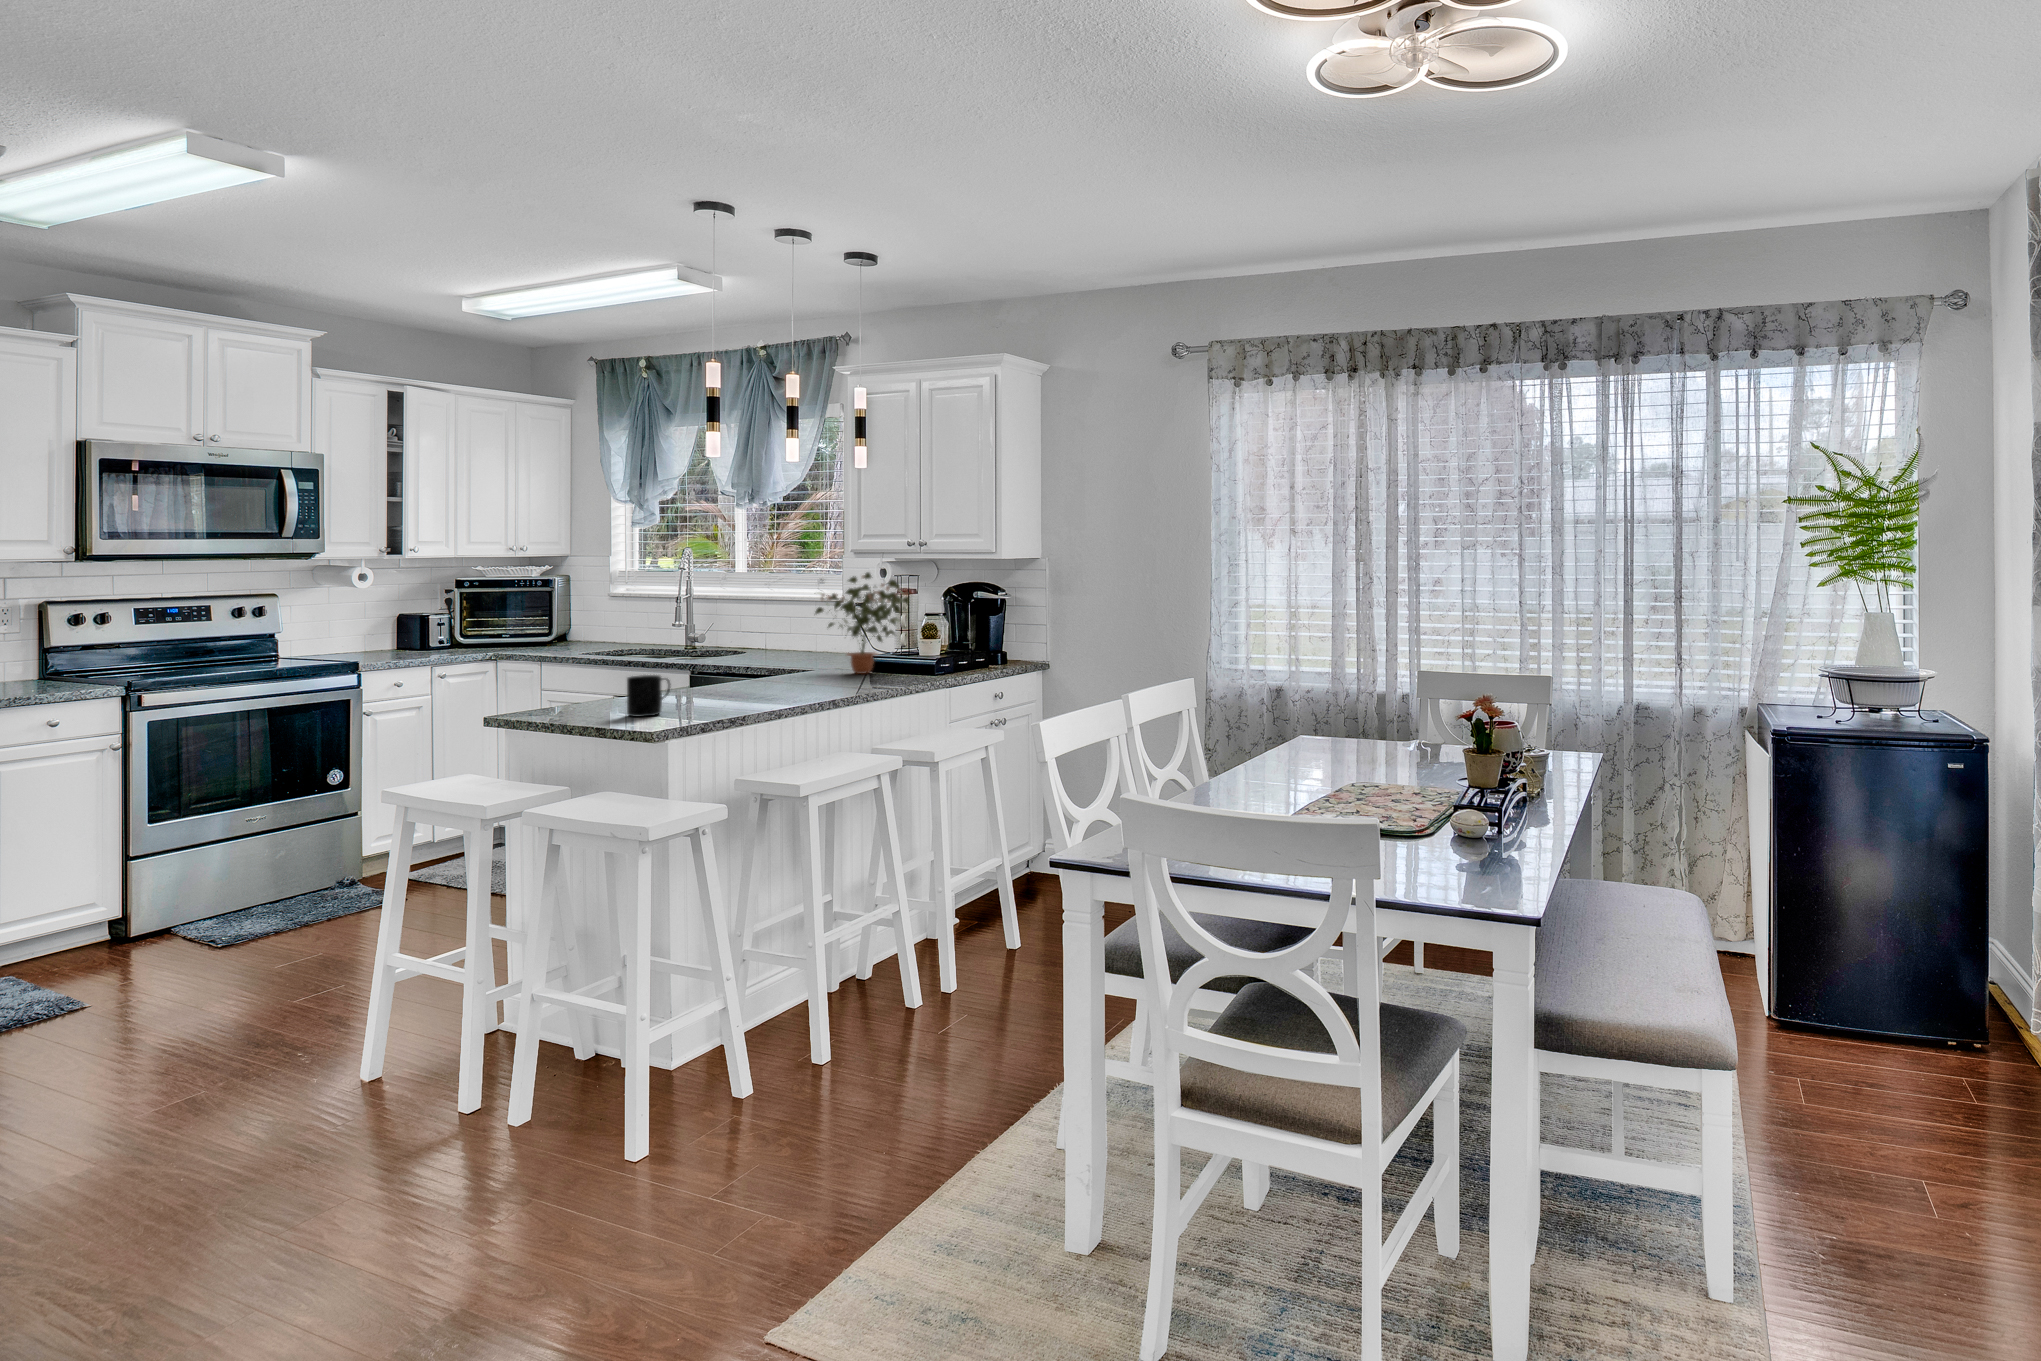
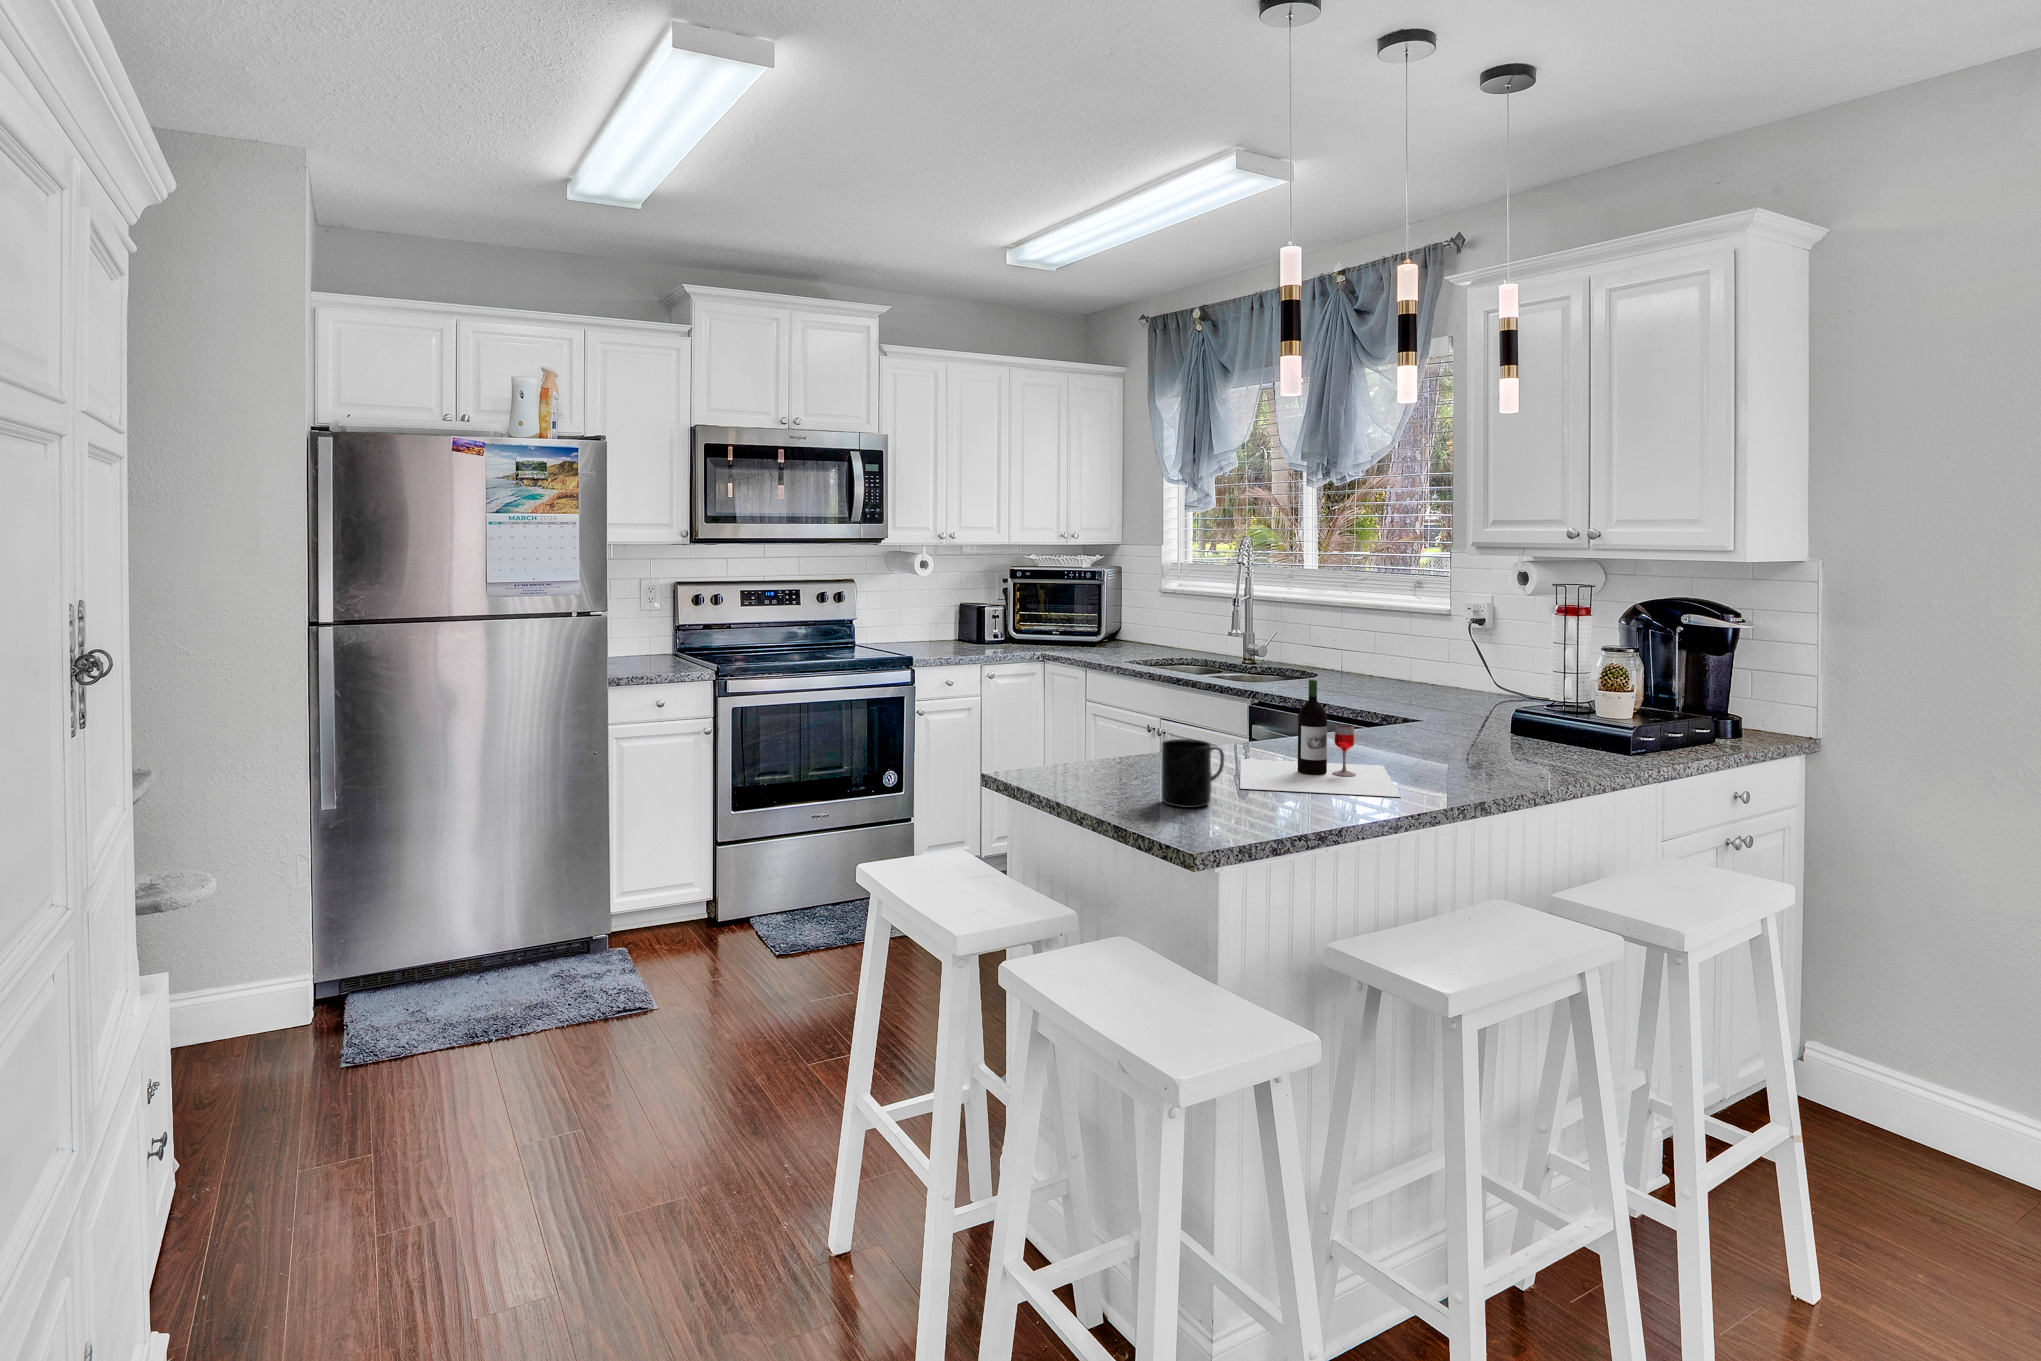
potted plant: present [815,572,909,674] -> none [1423,578,1591,736]
wine bottle: none [682,637,786,707] -> present [1240,679,1401,797]

